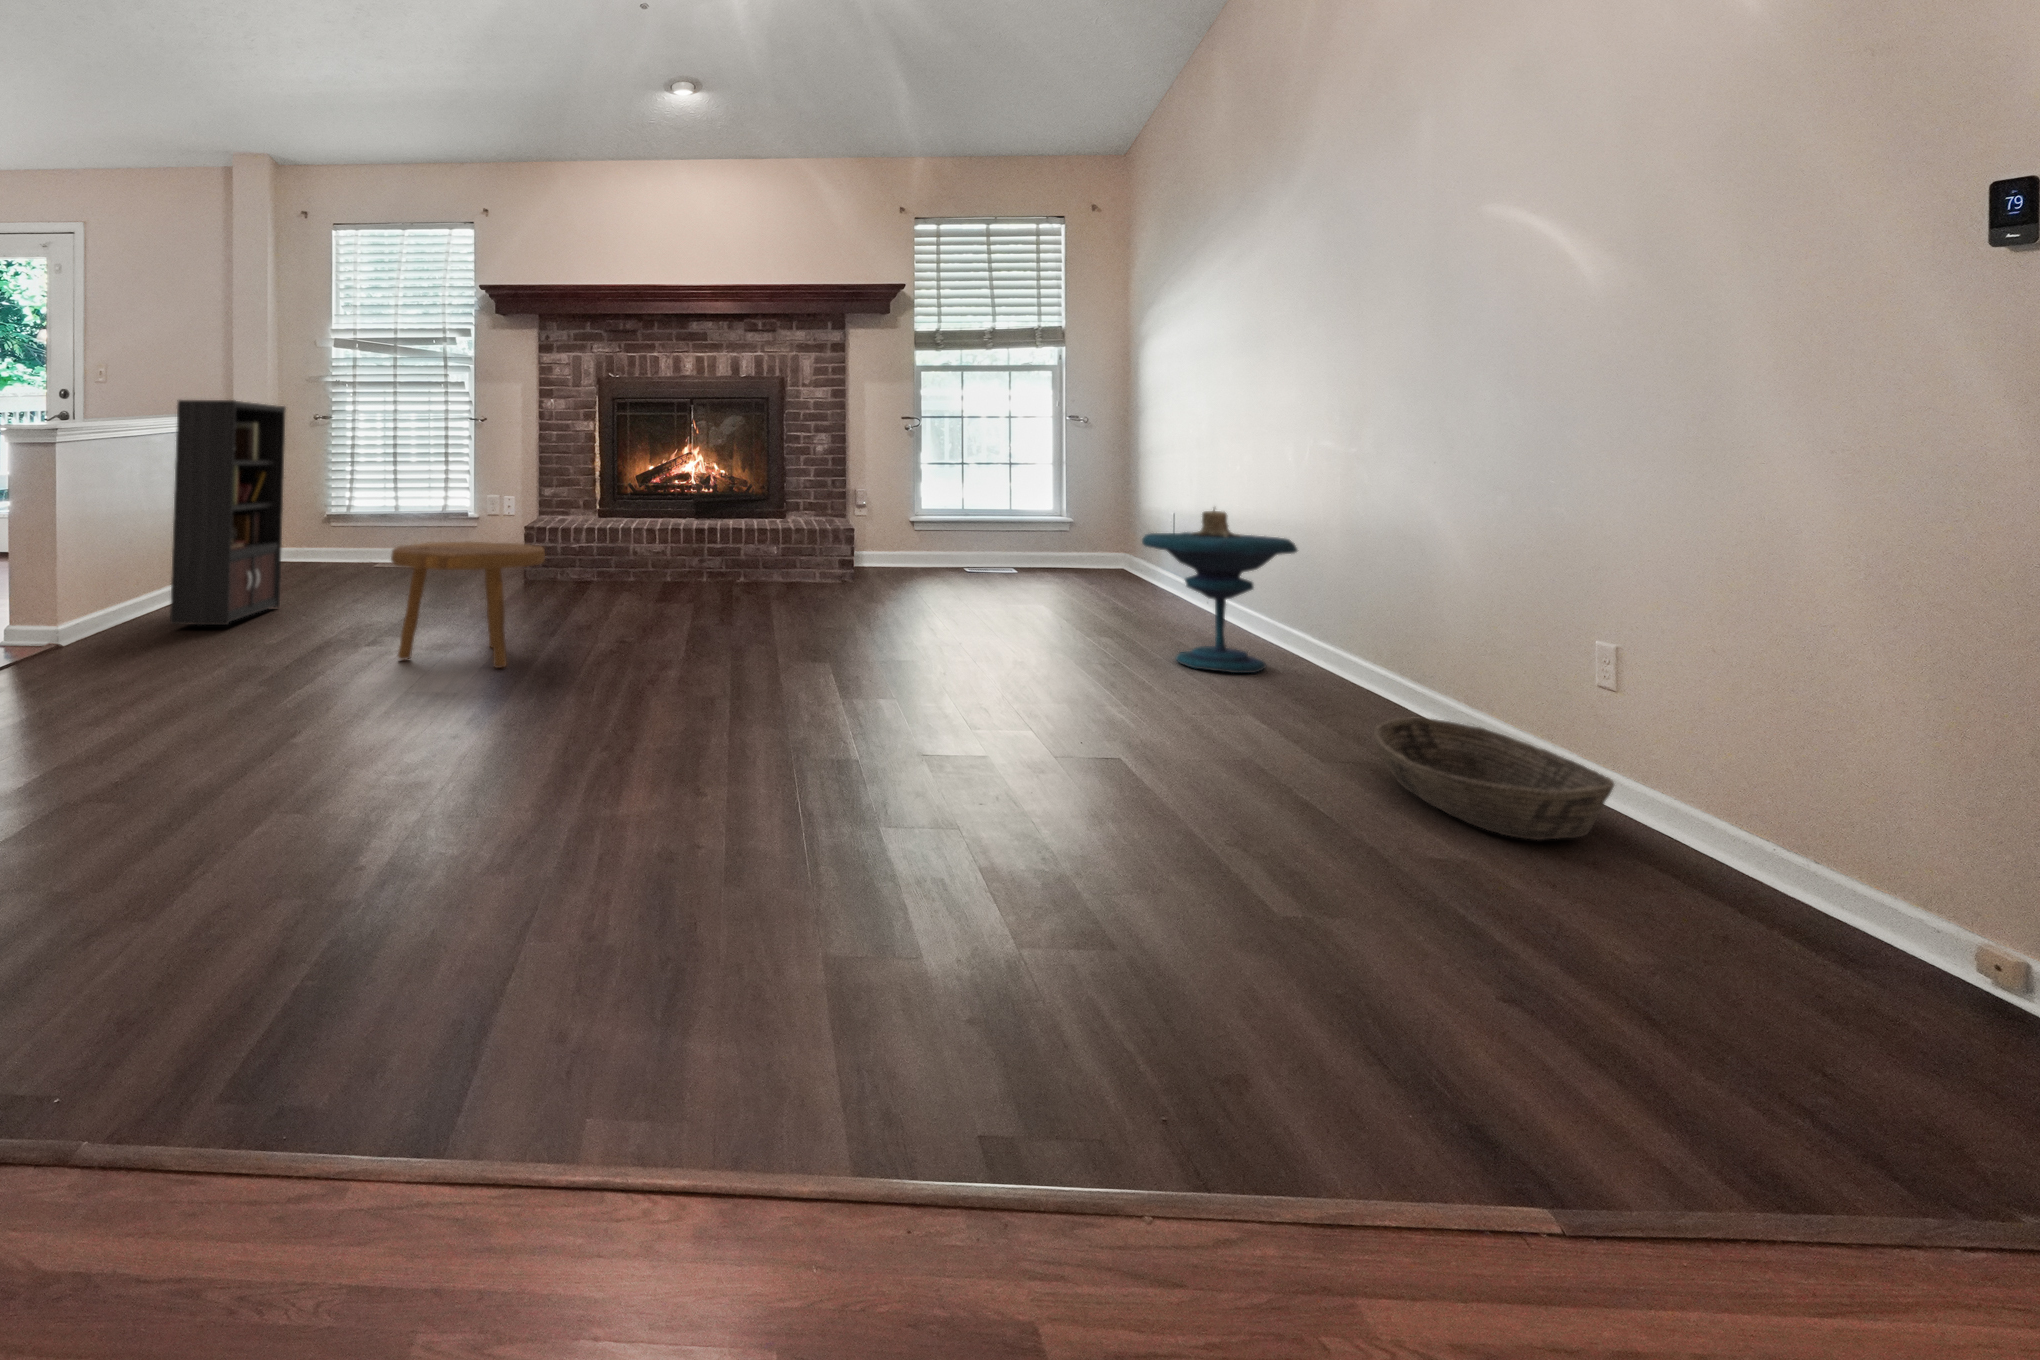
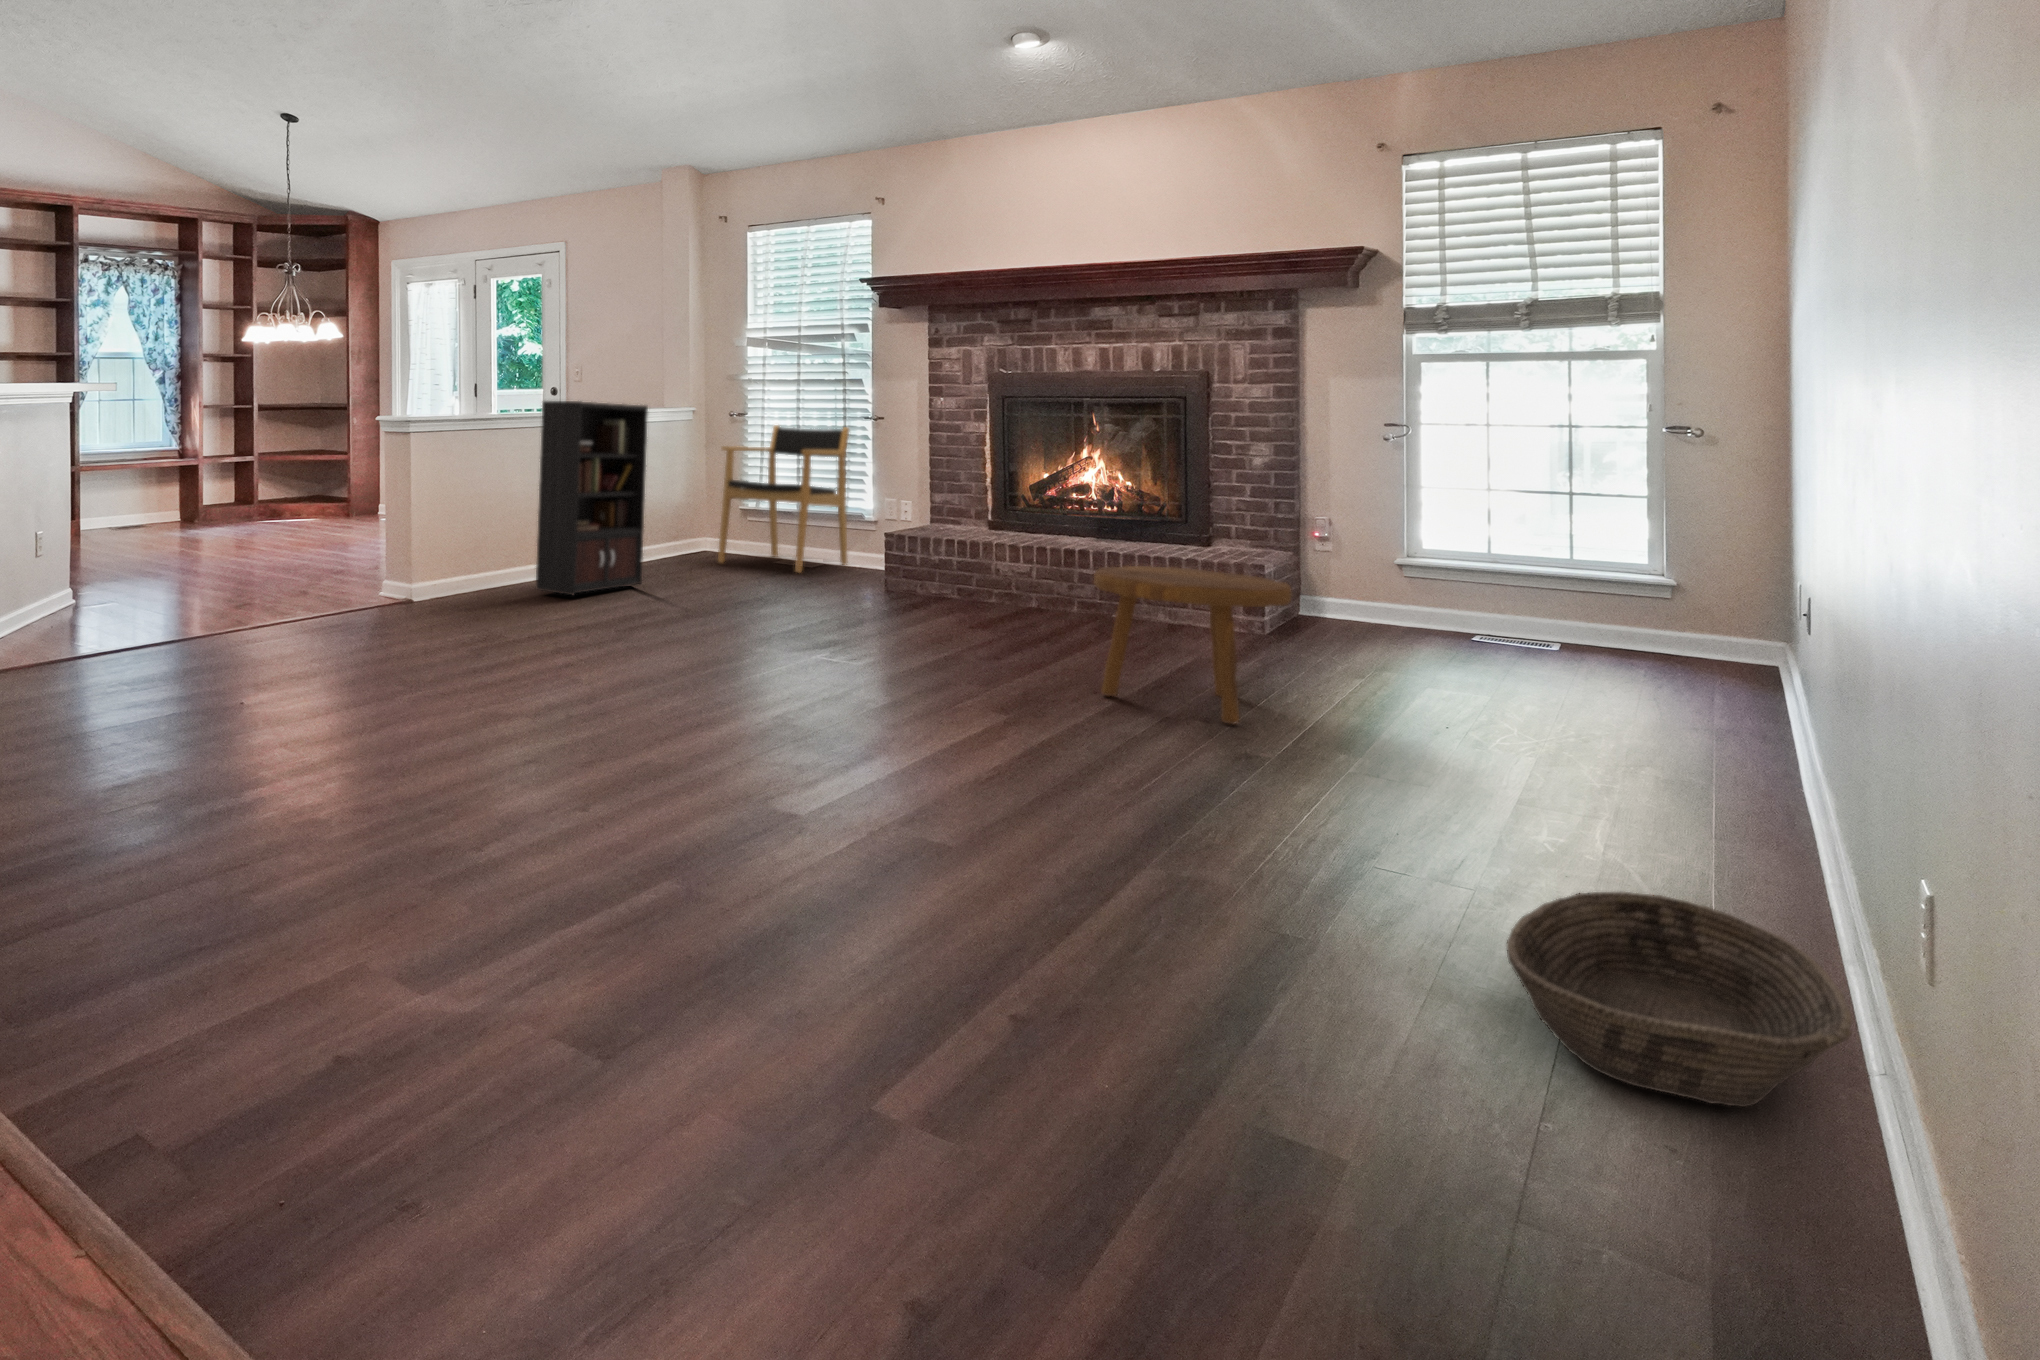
armchair: none [327,428,454,577] -> present [718,425,849,572]
side table: present [1142,509,1297,673] -> none [1518,566,1796,818]
footstool: present [391,541,545,668] -> present [1094,566,1291,724]

